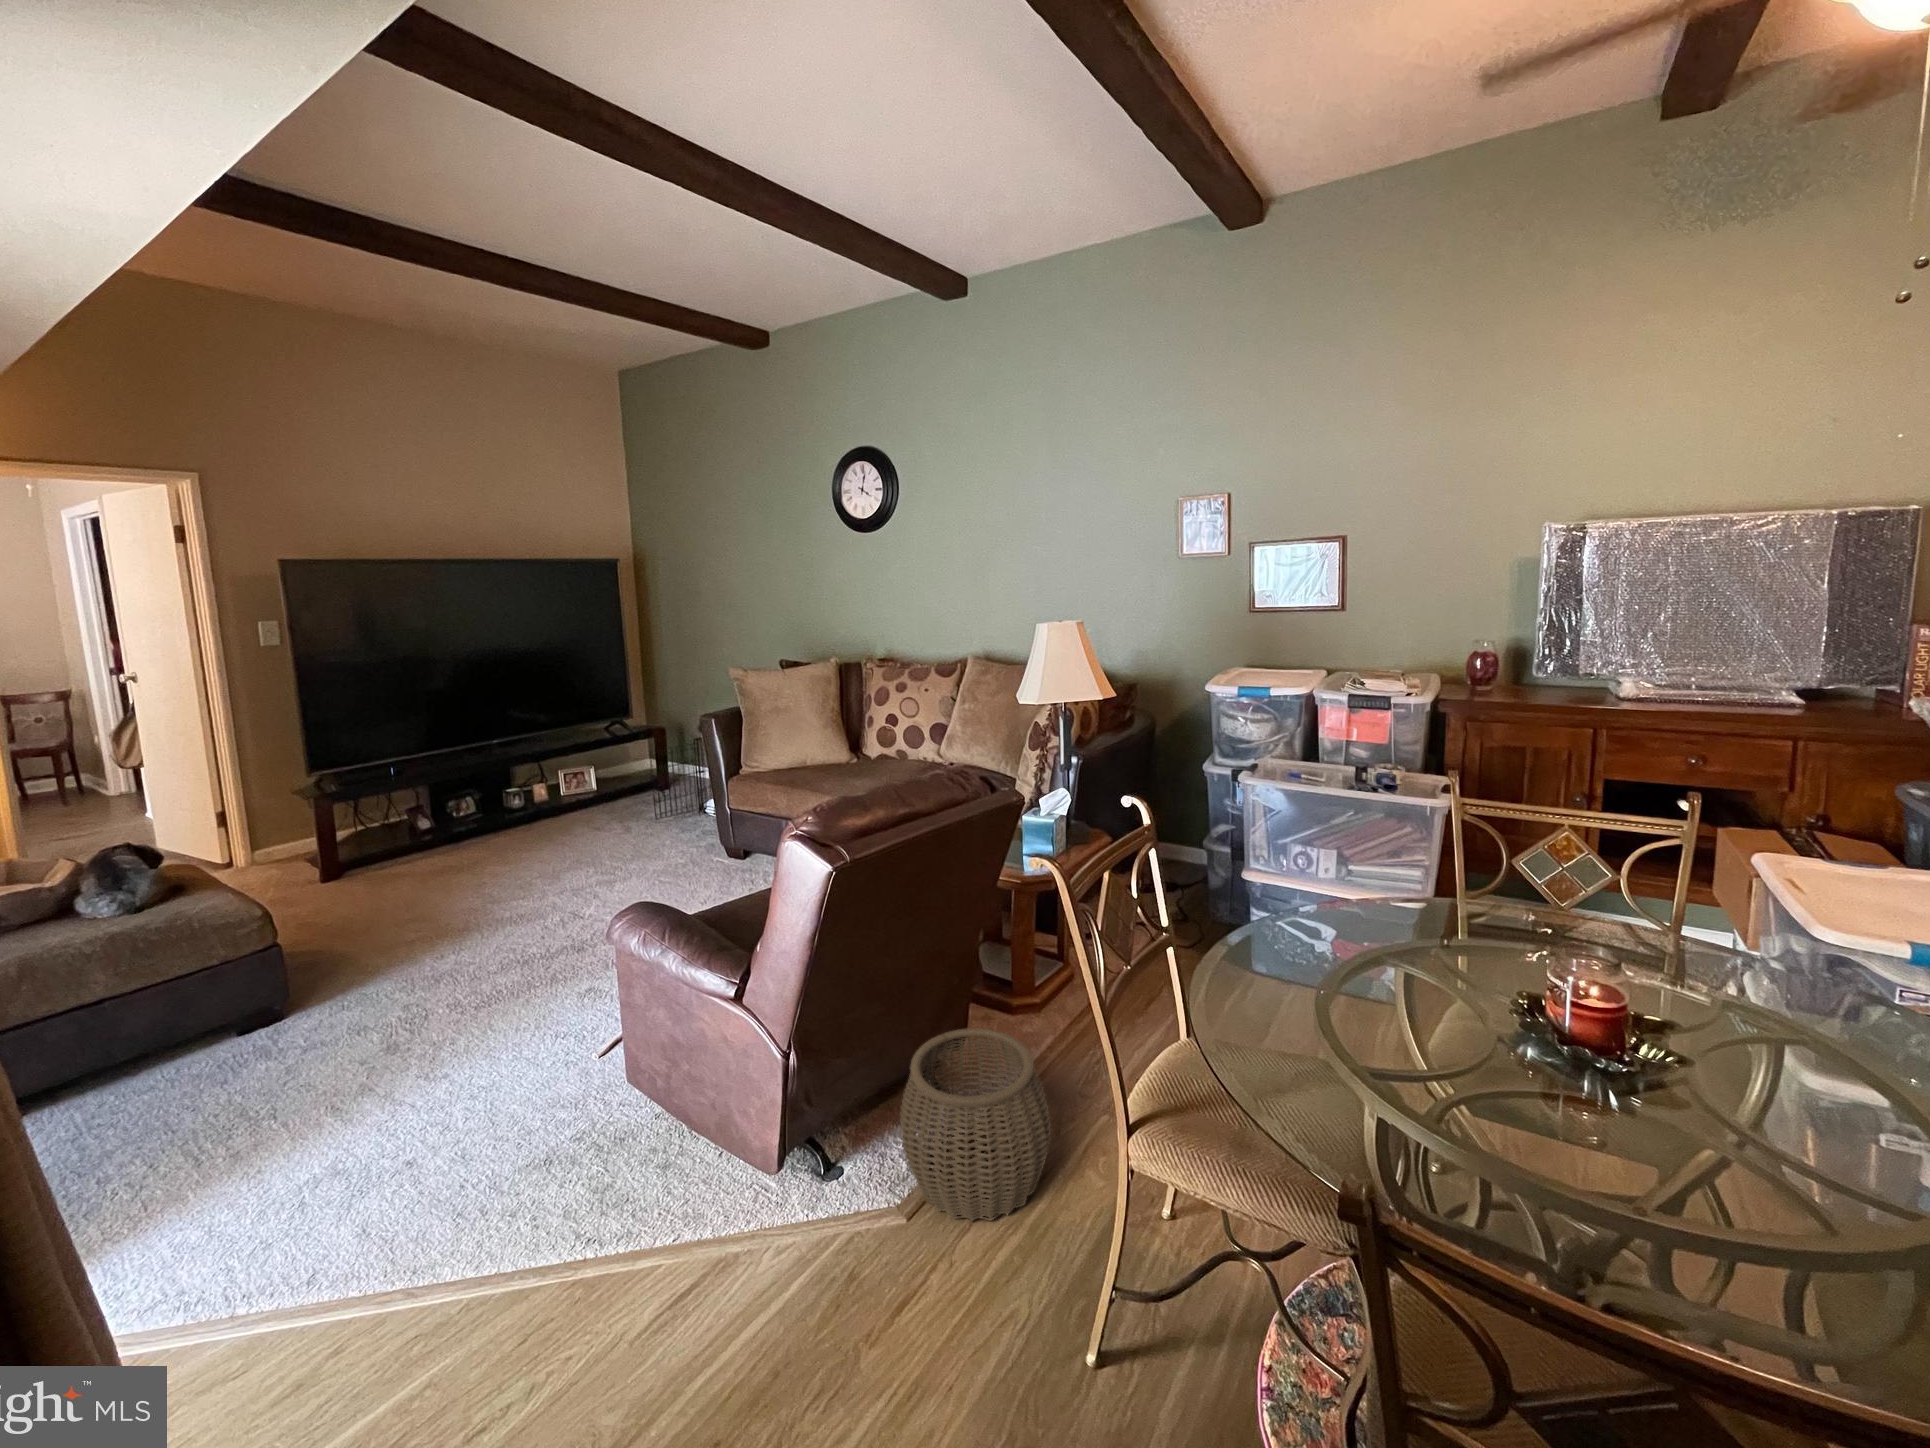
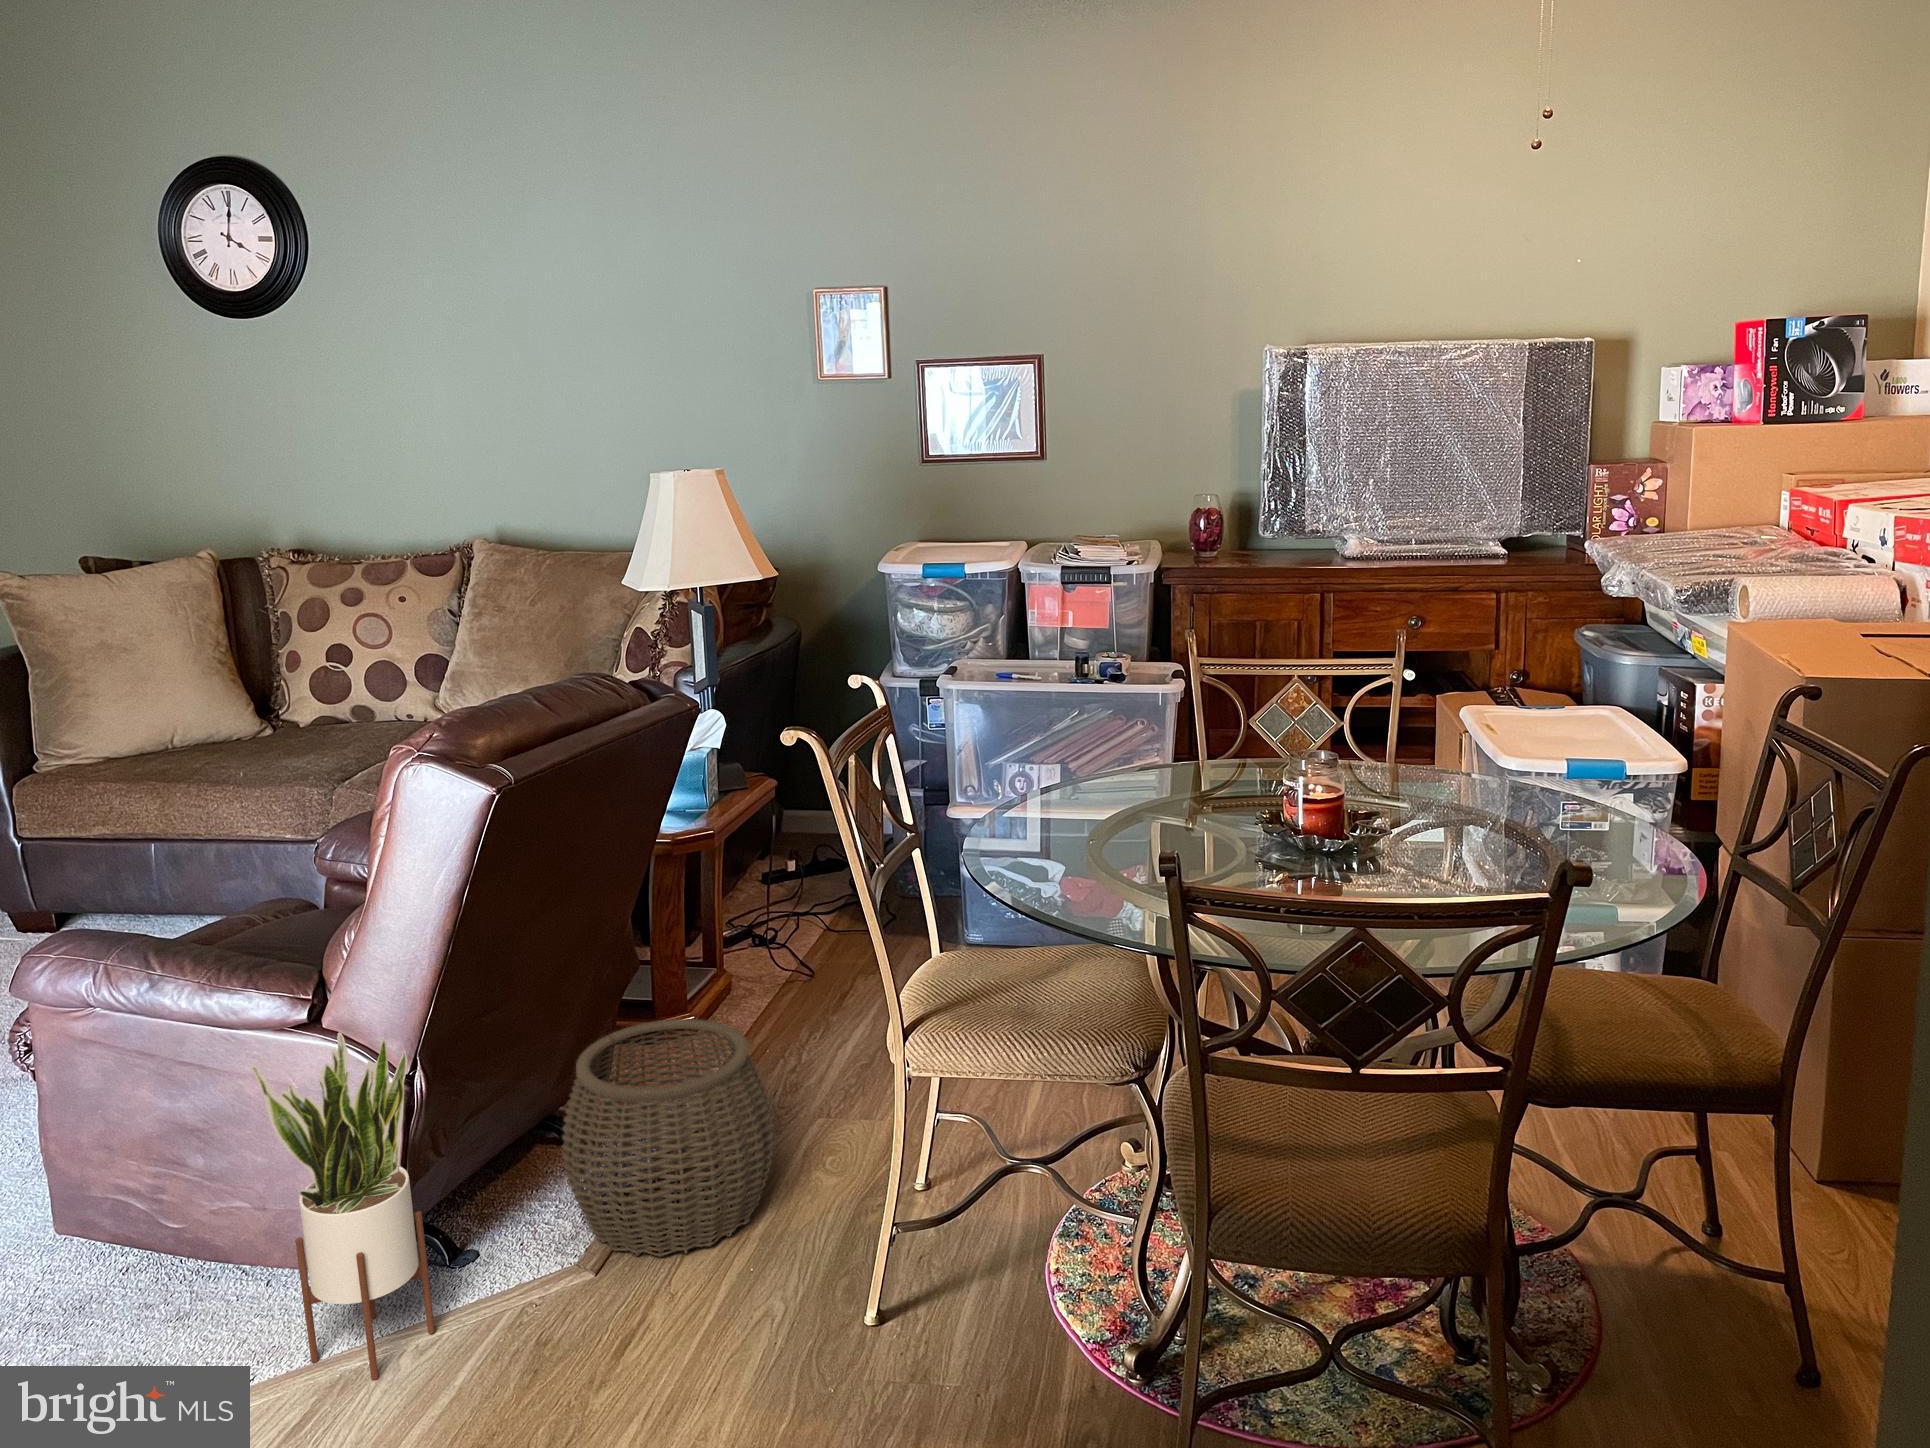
potted plant: none [674,1024,793,1269] -> present [250,1032,435,1380]

